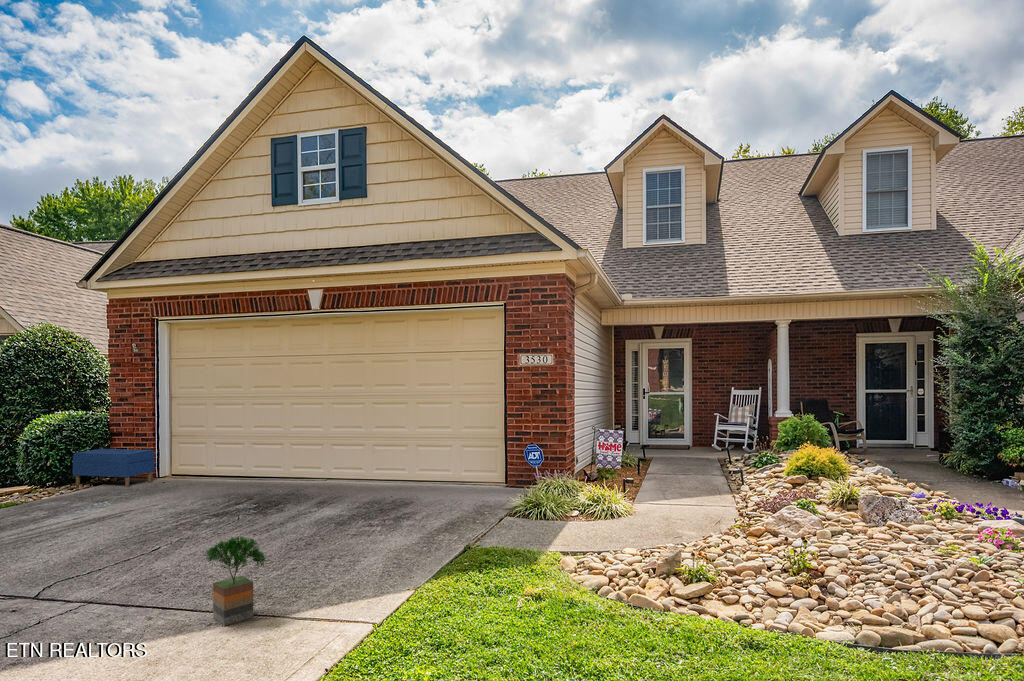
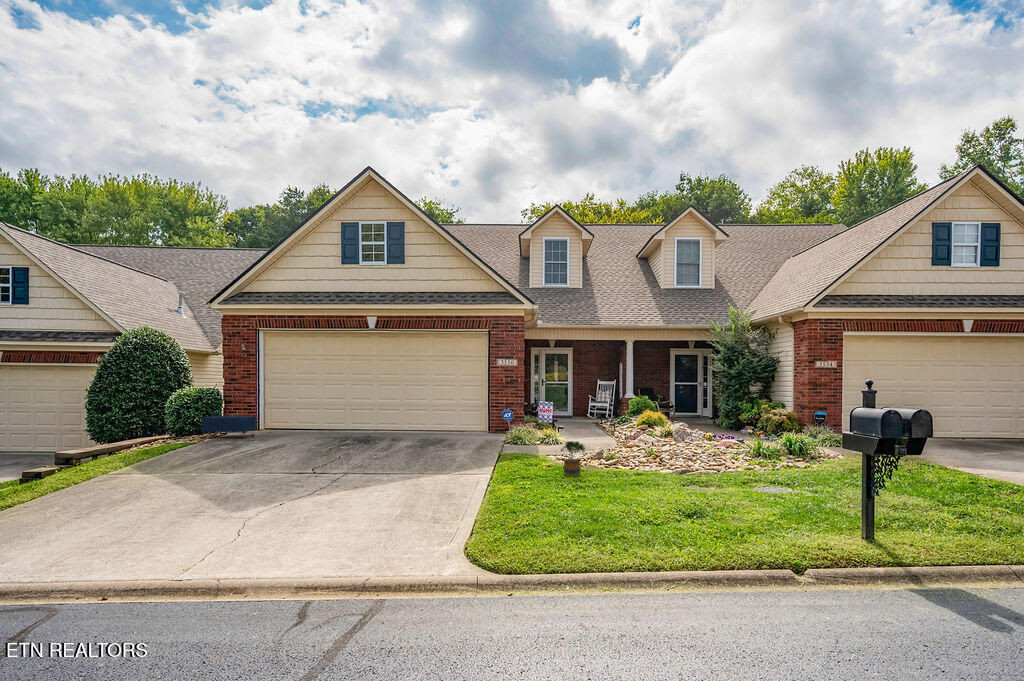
potted tree: present [206,537,266,626] -> present [561,441,585,477]

